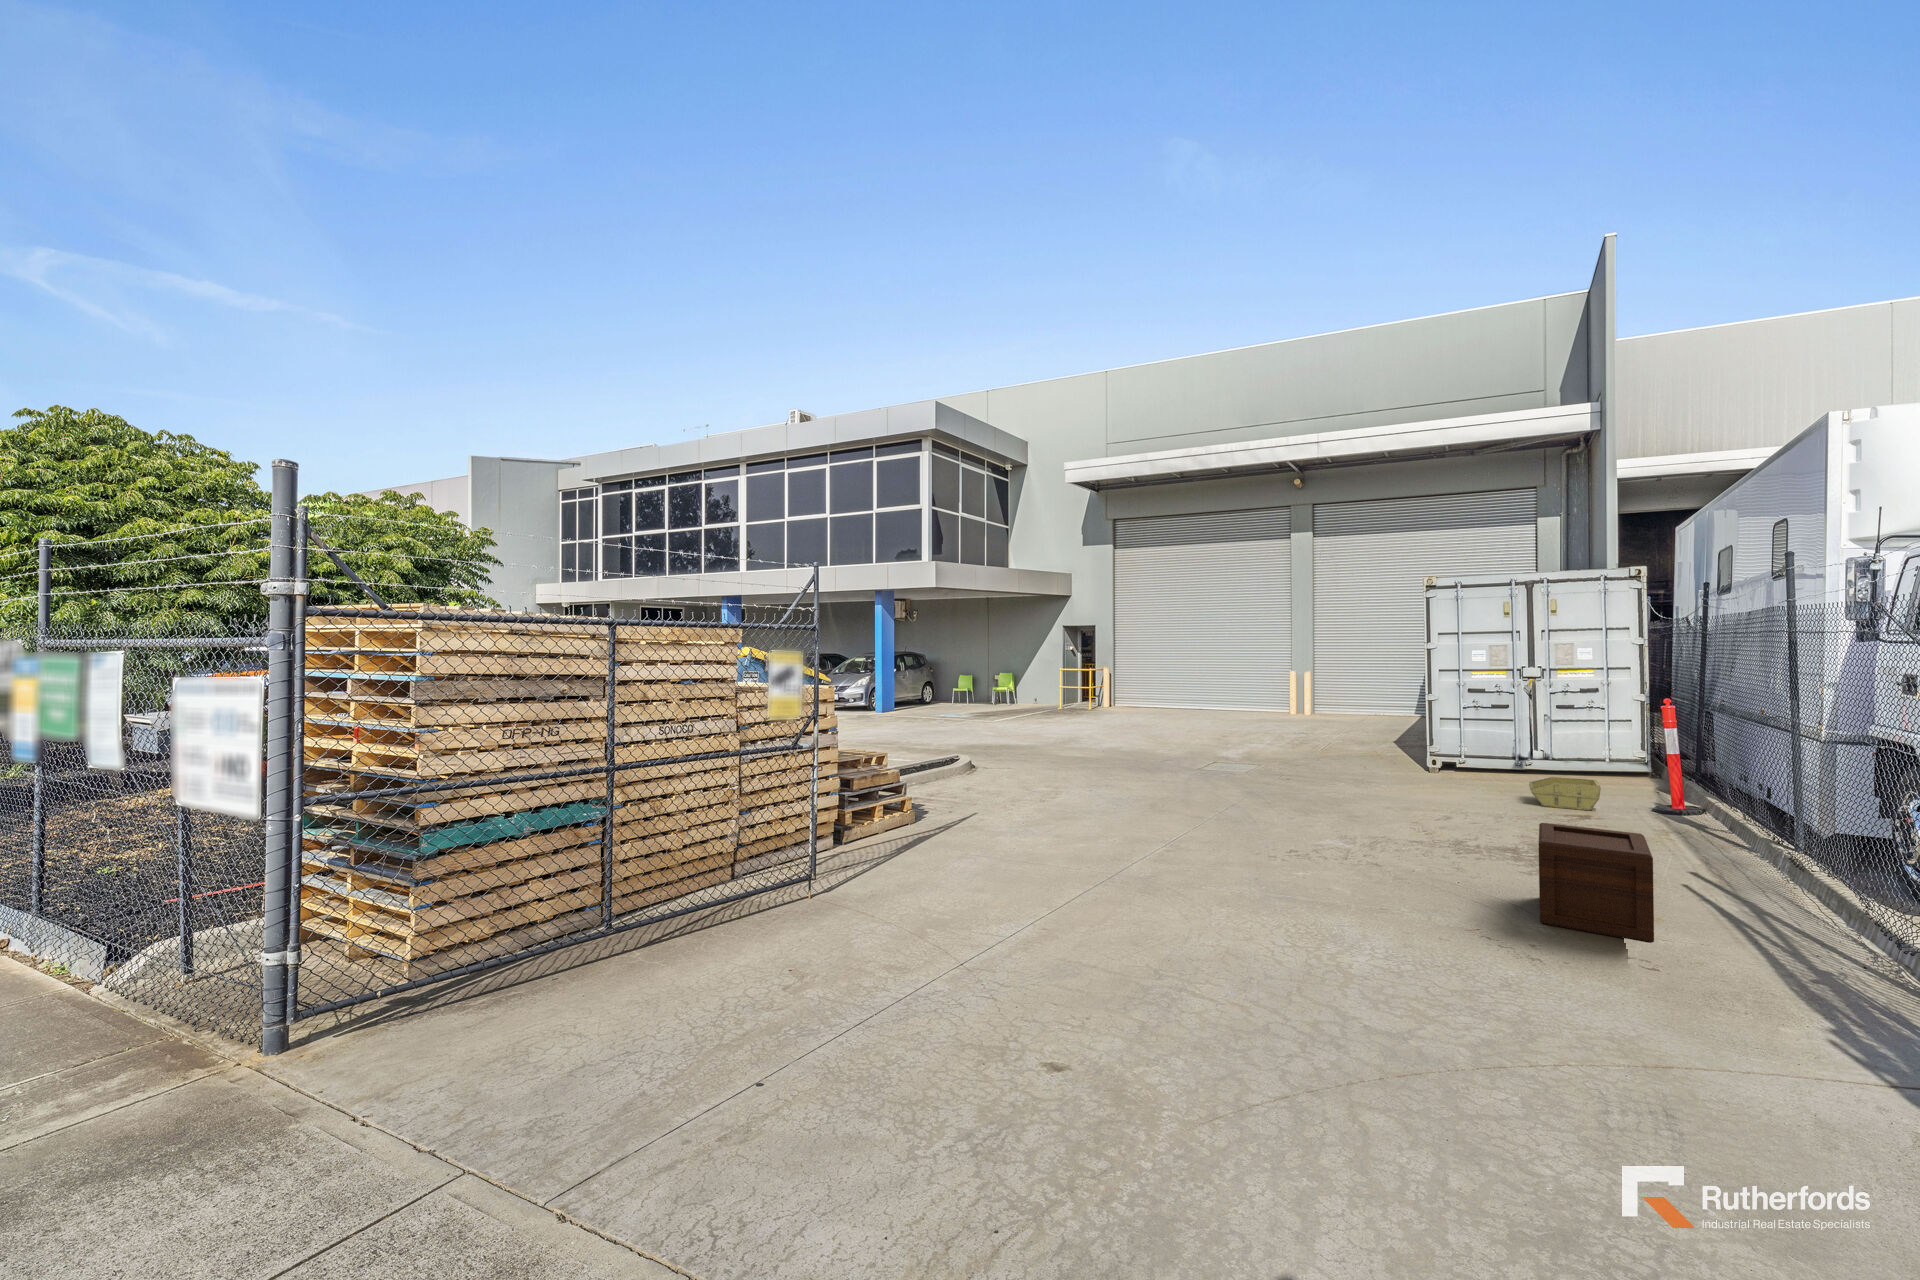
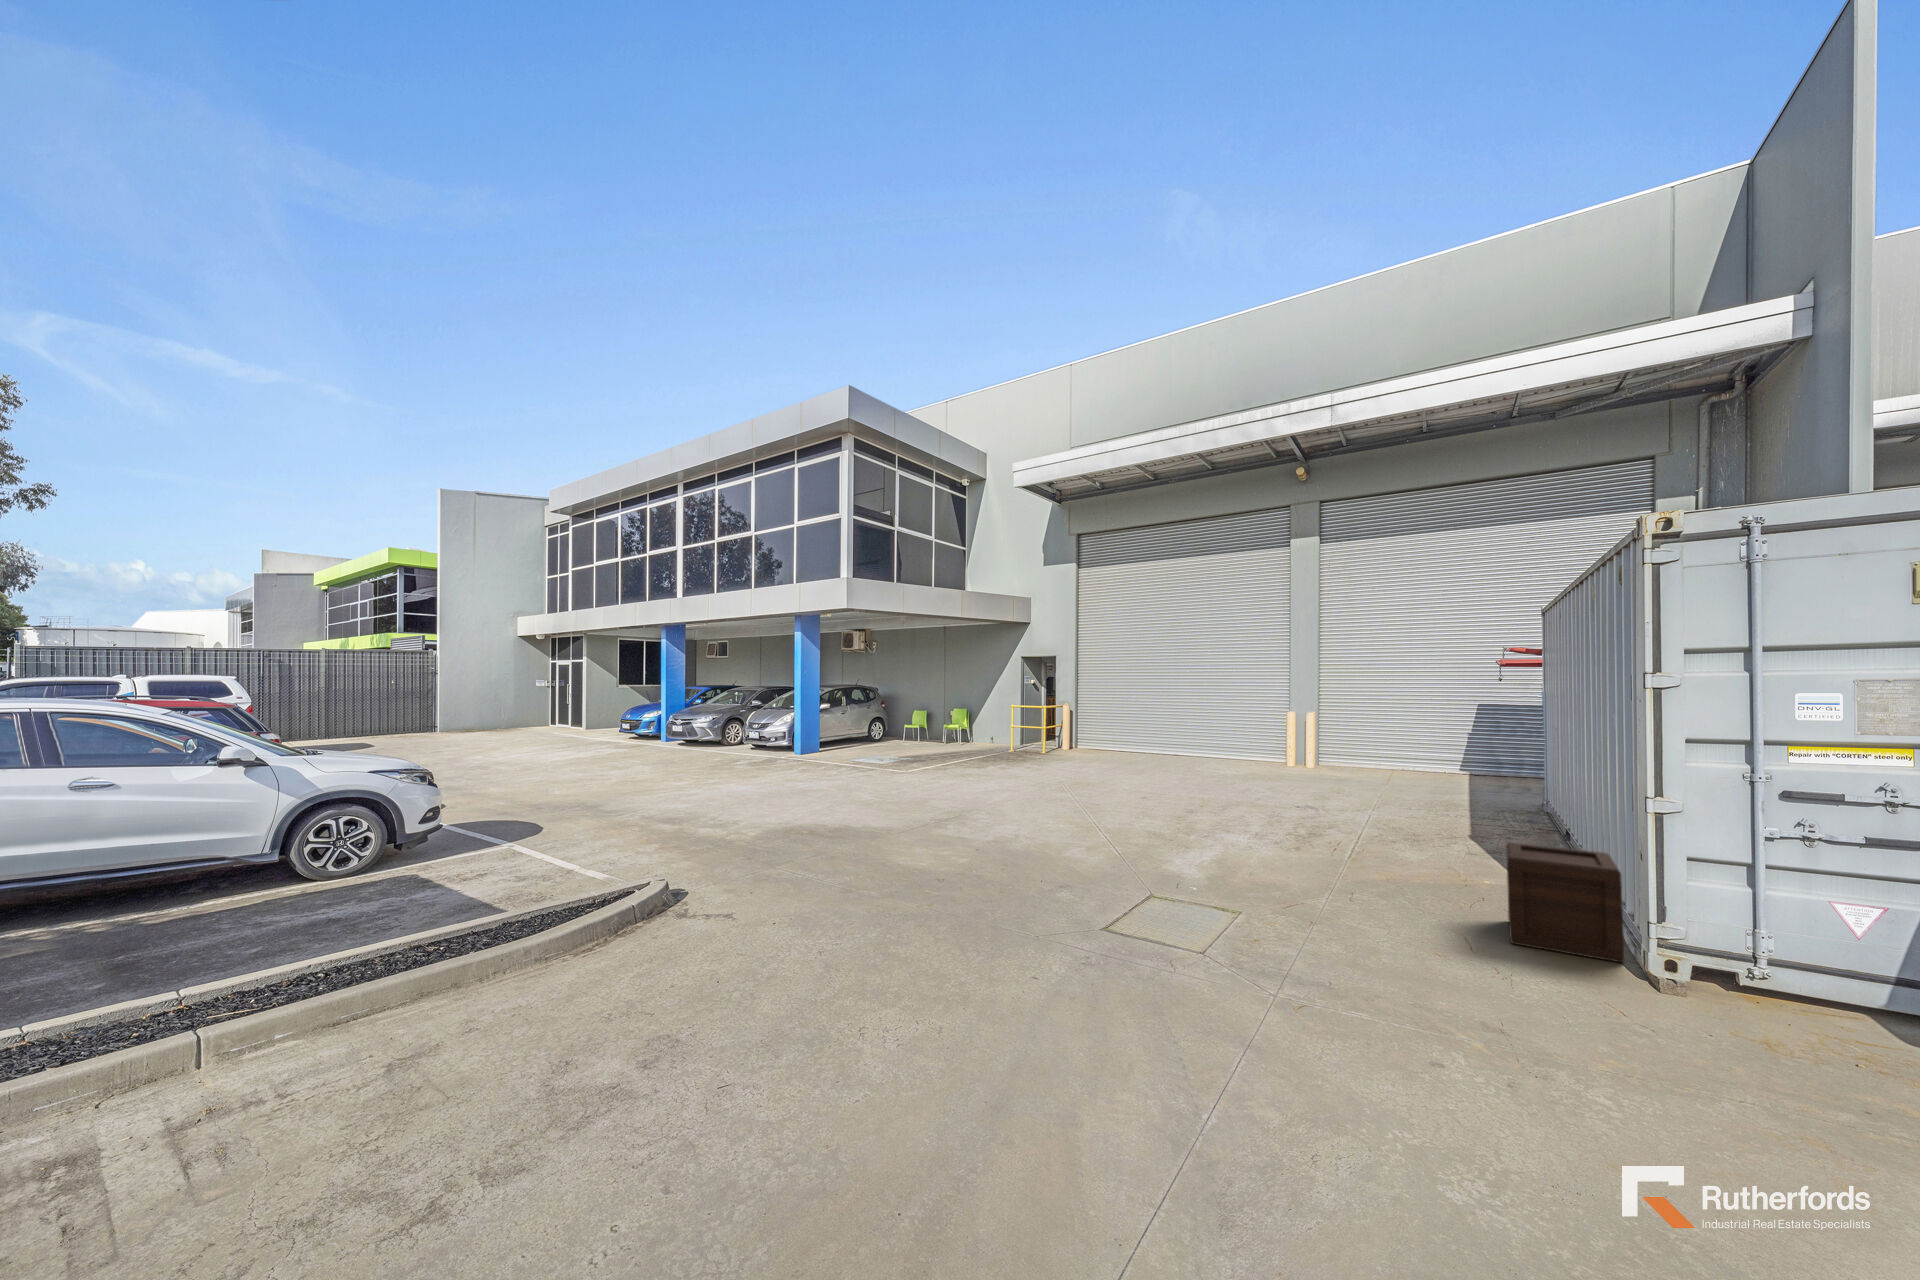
storage bin: present [1529,777,1601,811] -> none [1489,813,1559,847]

